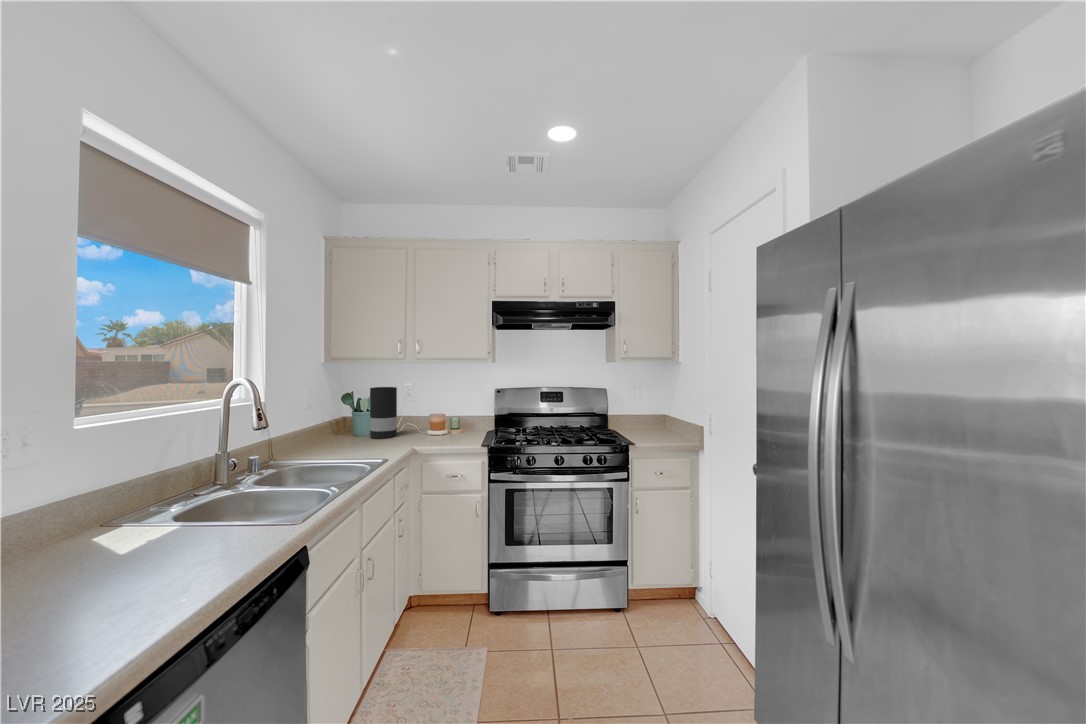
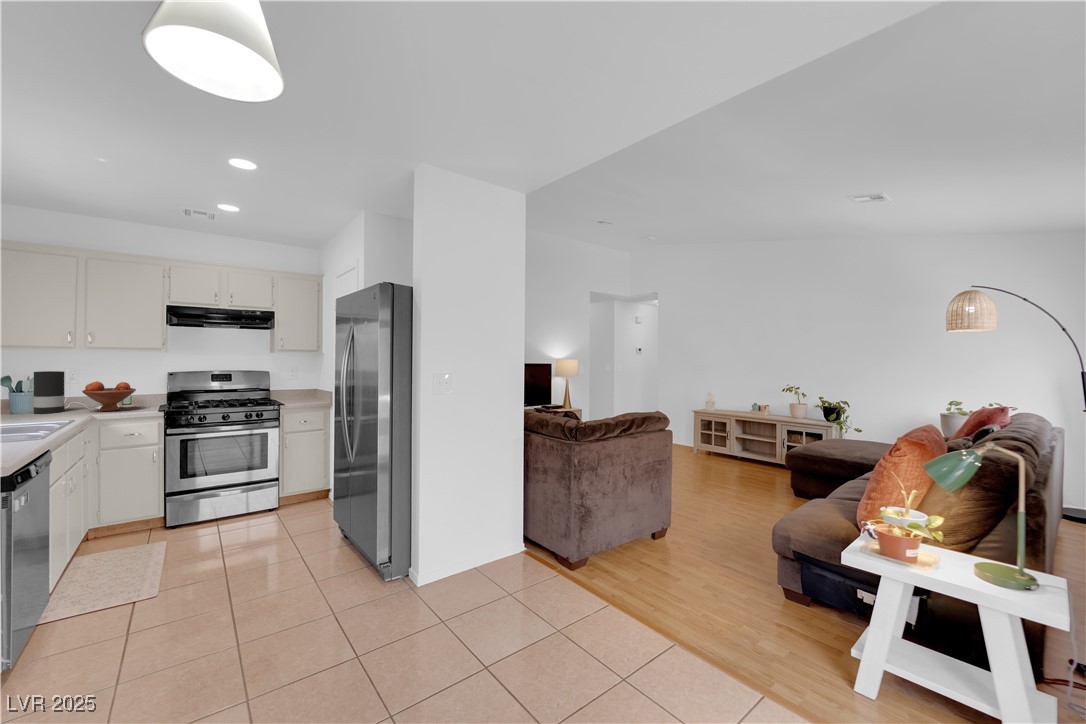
fruit bowl: none [409,401,461,440] -> present [82,381,136,411]

